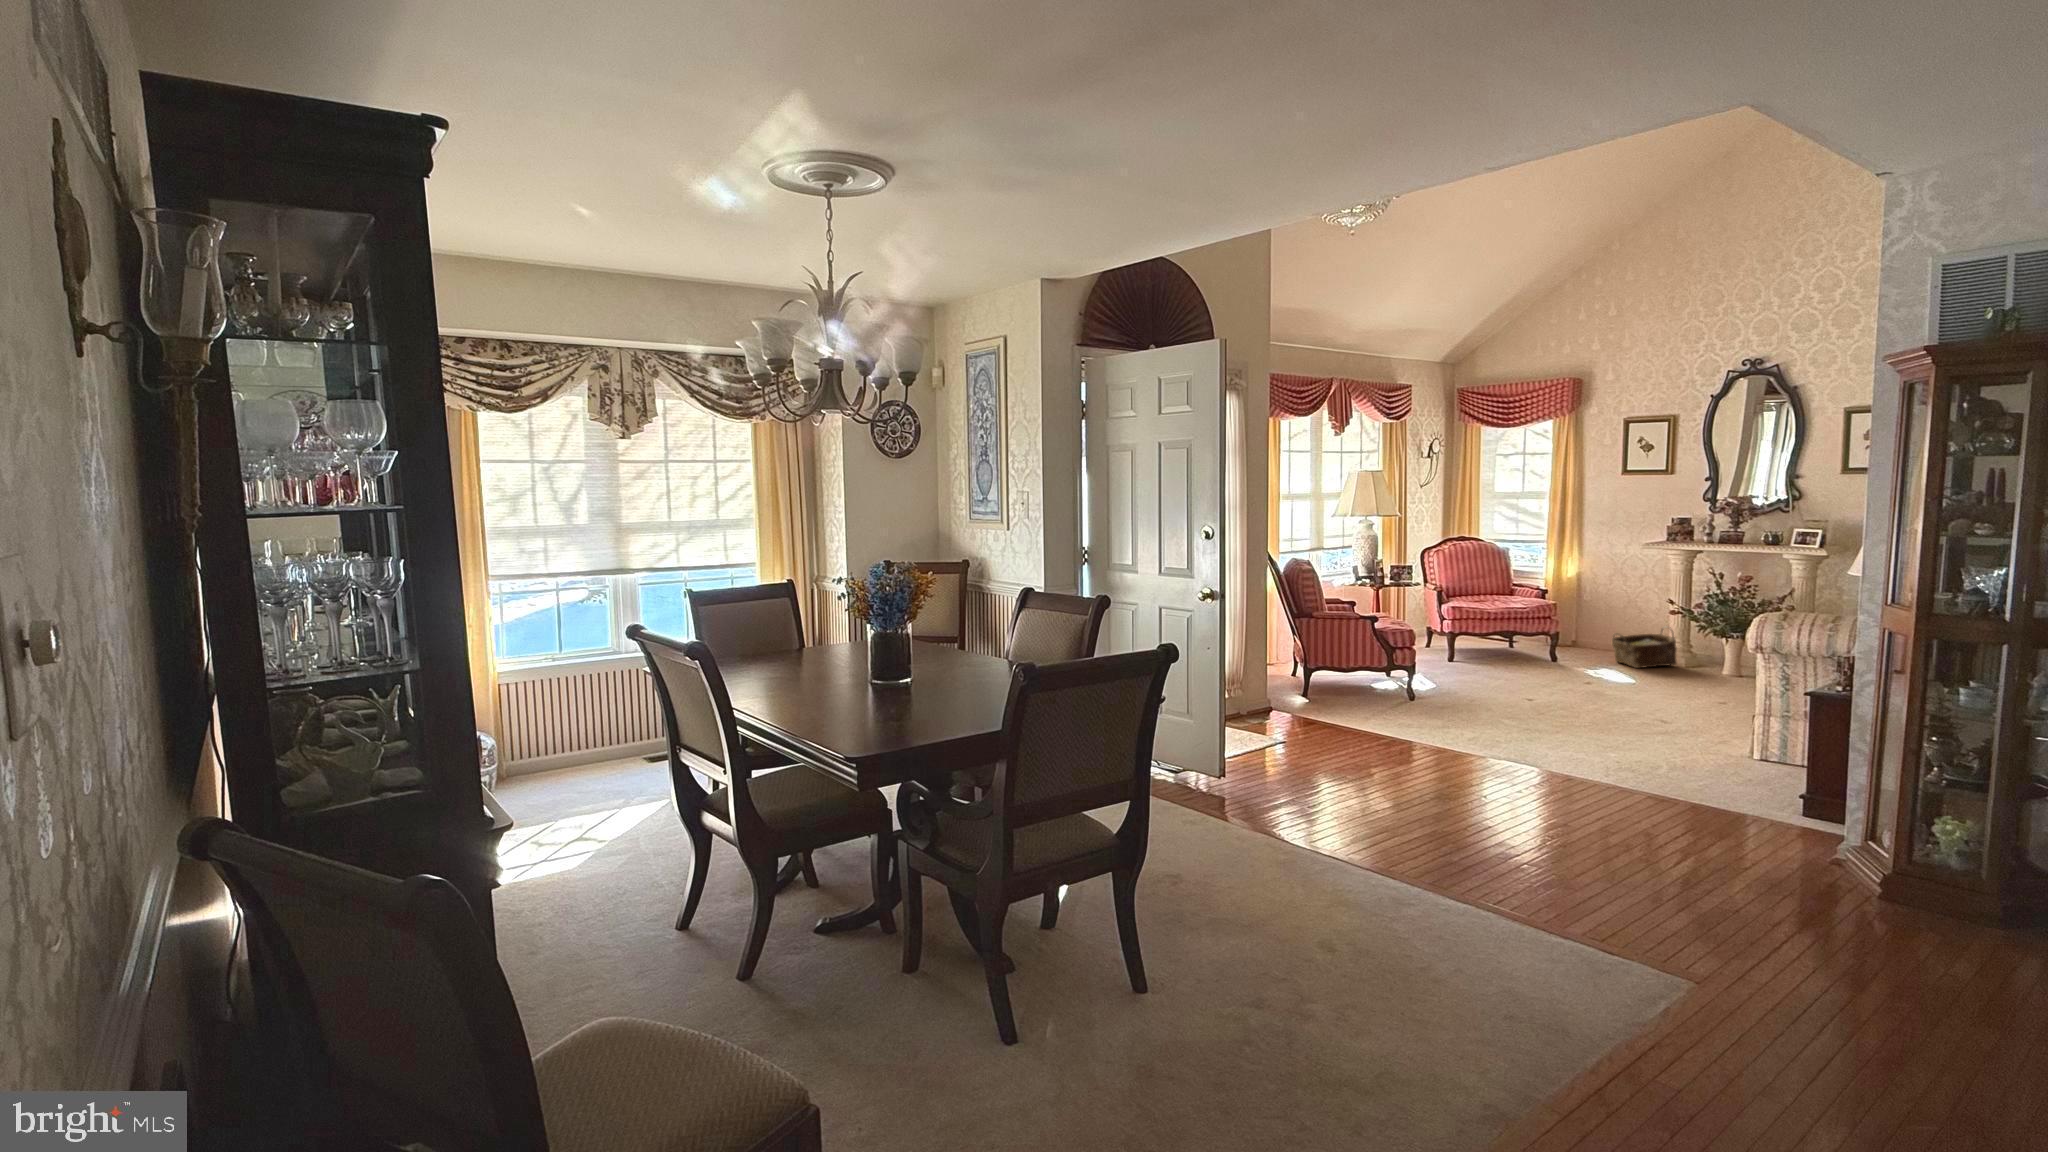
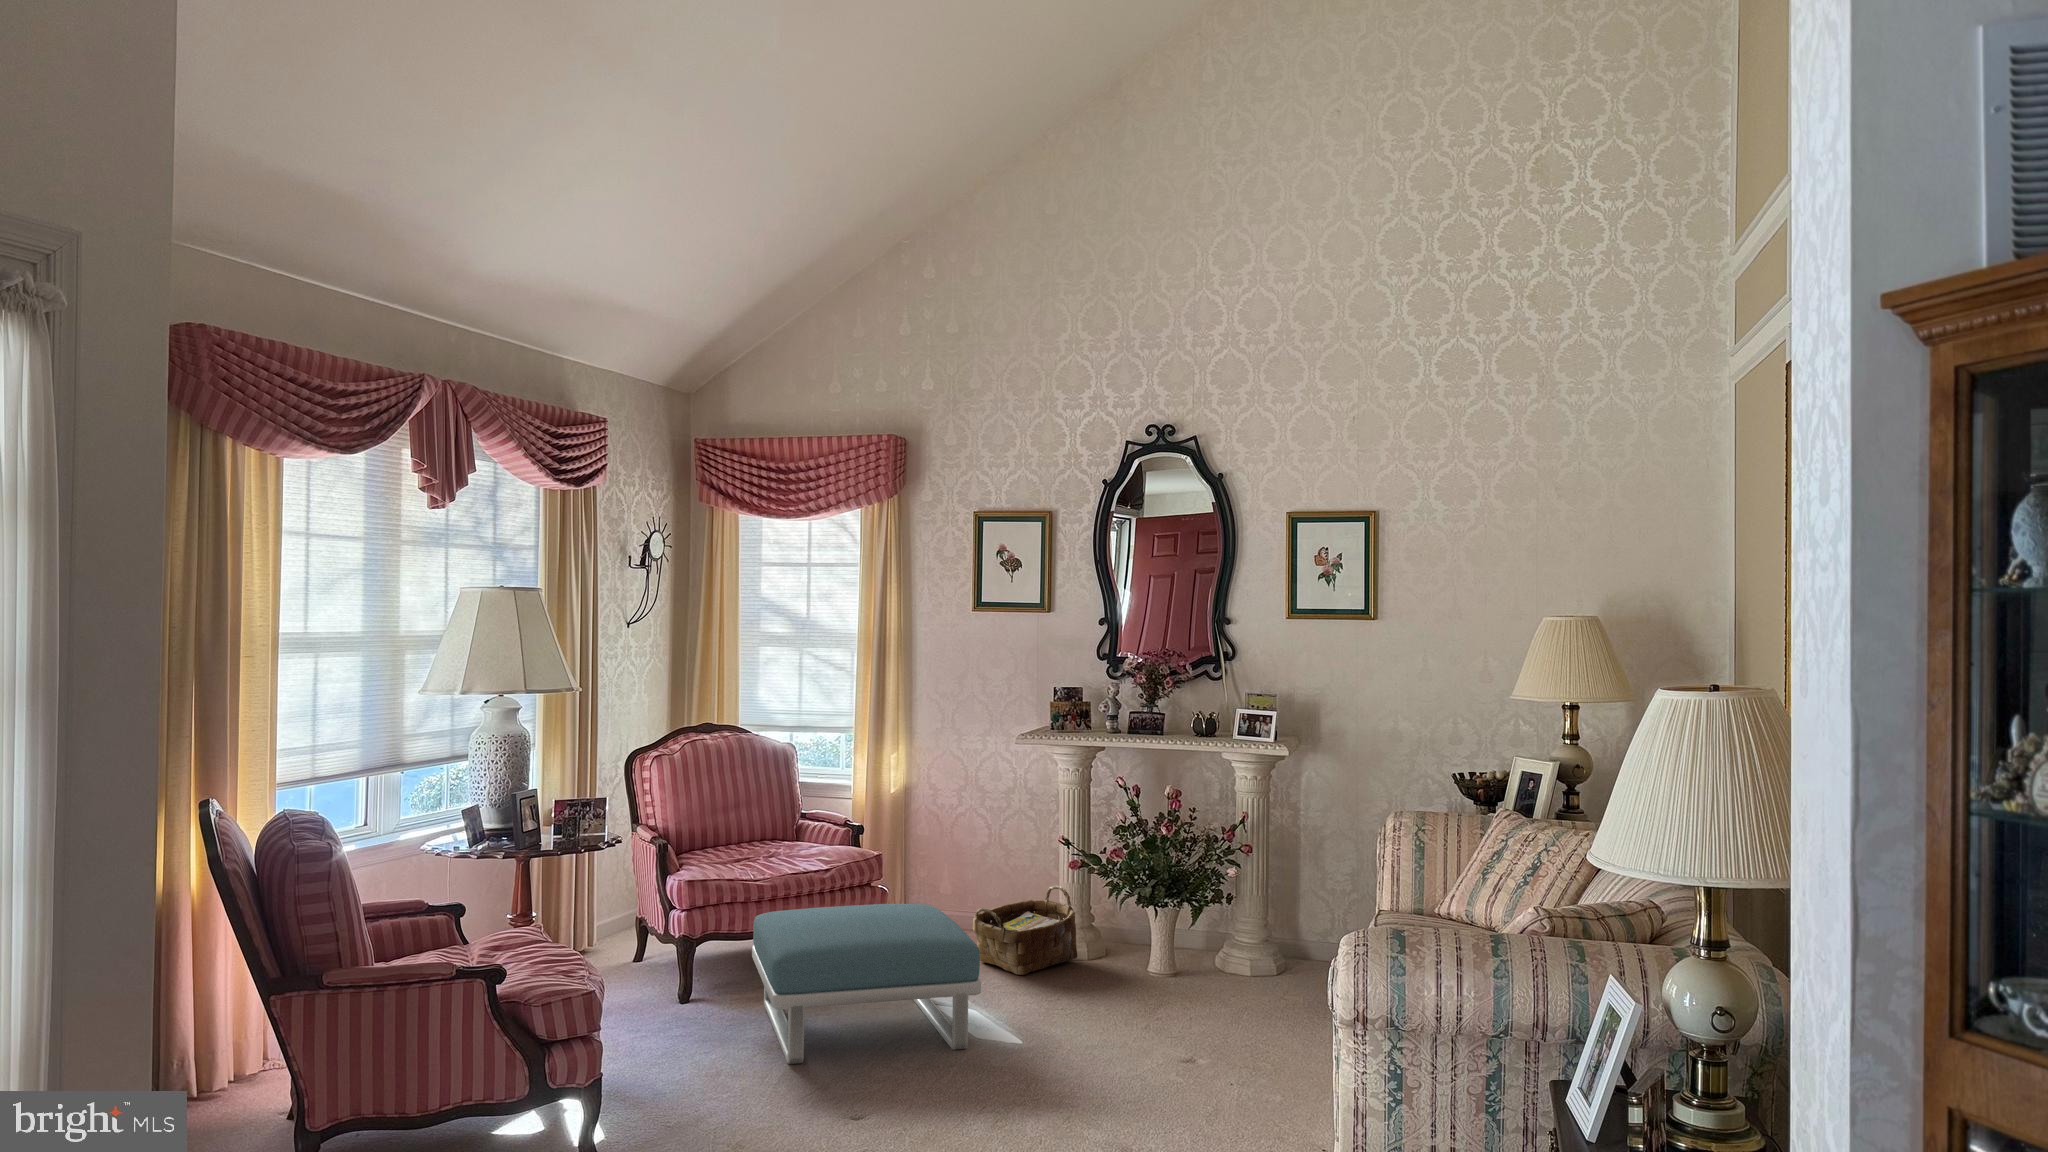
footstool: none [1485,622,1601,686] -> present [752,904,981,1064]

